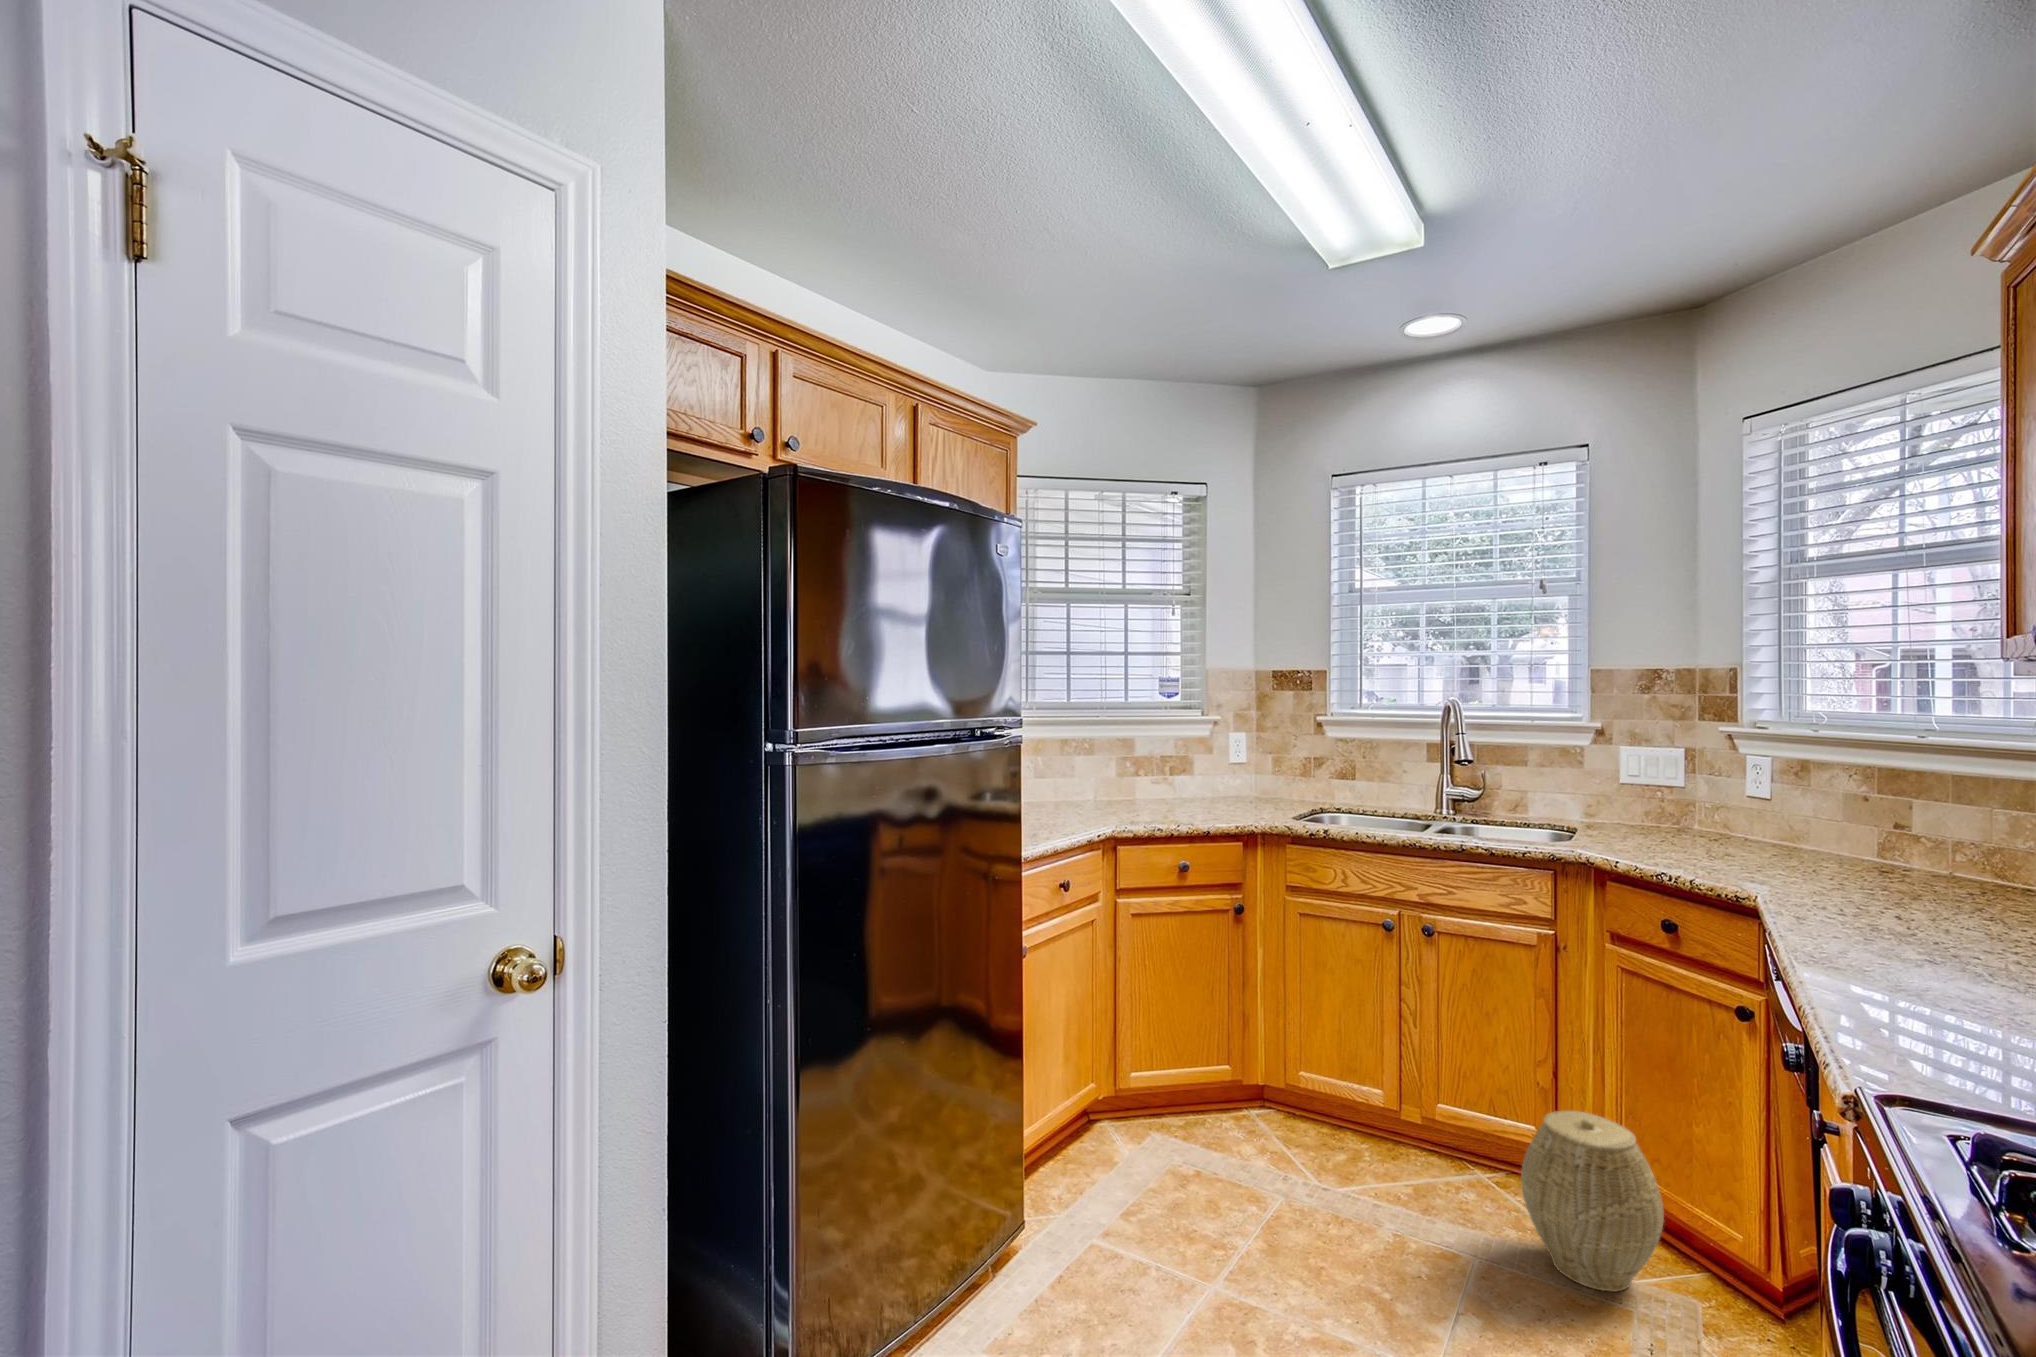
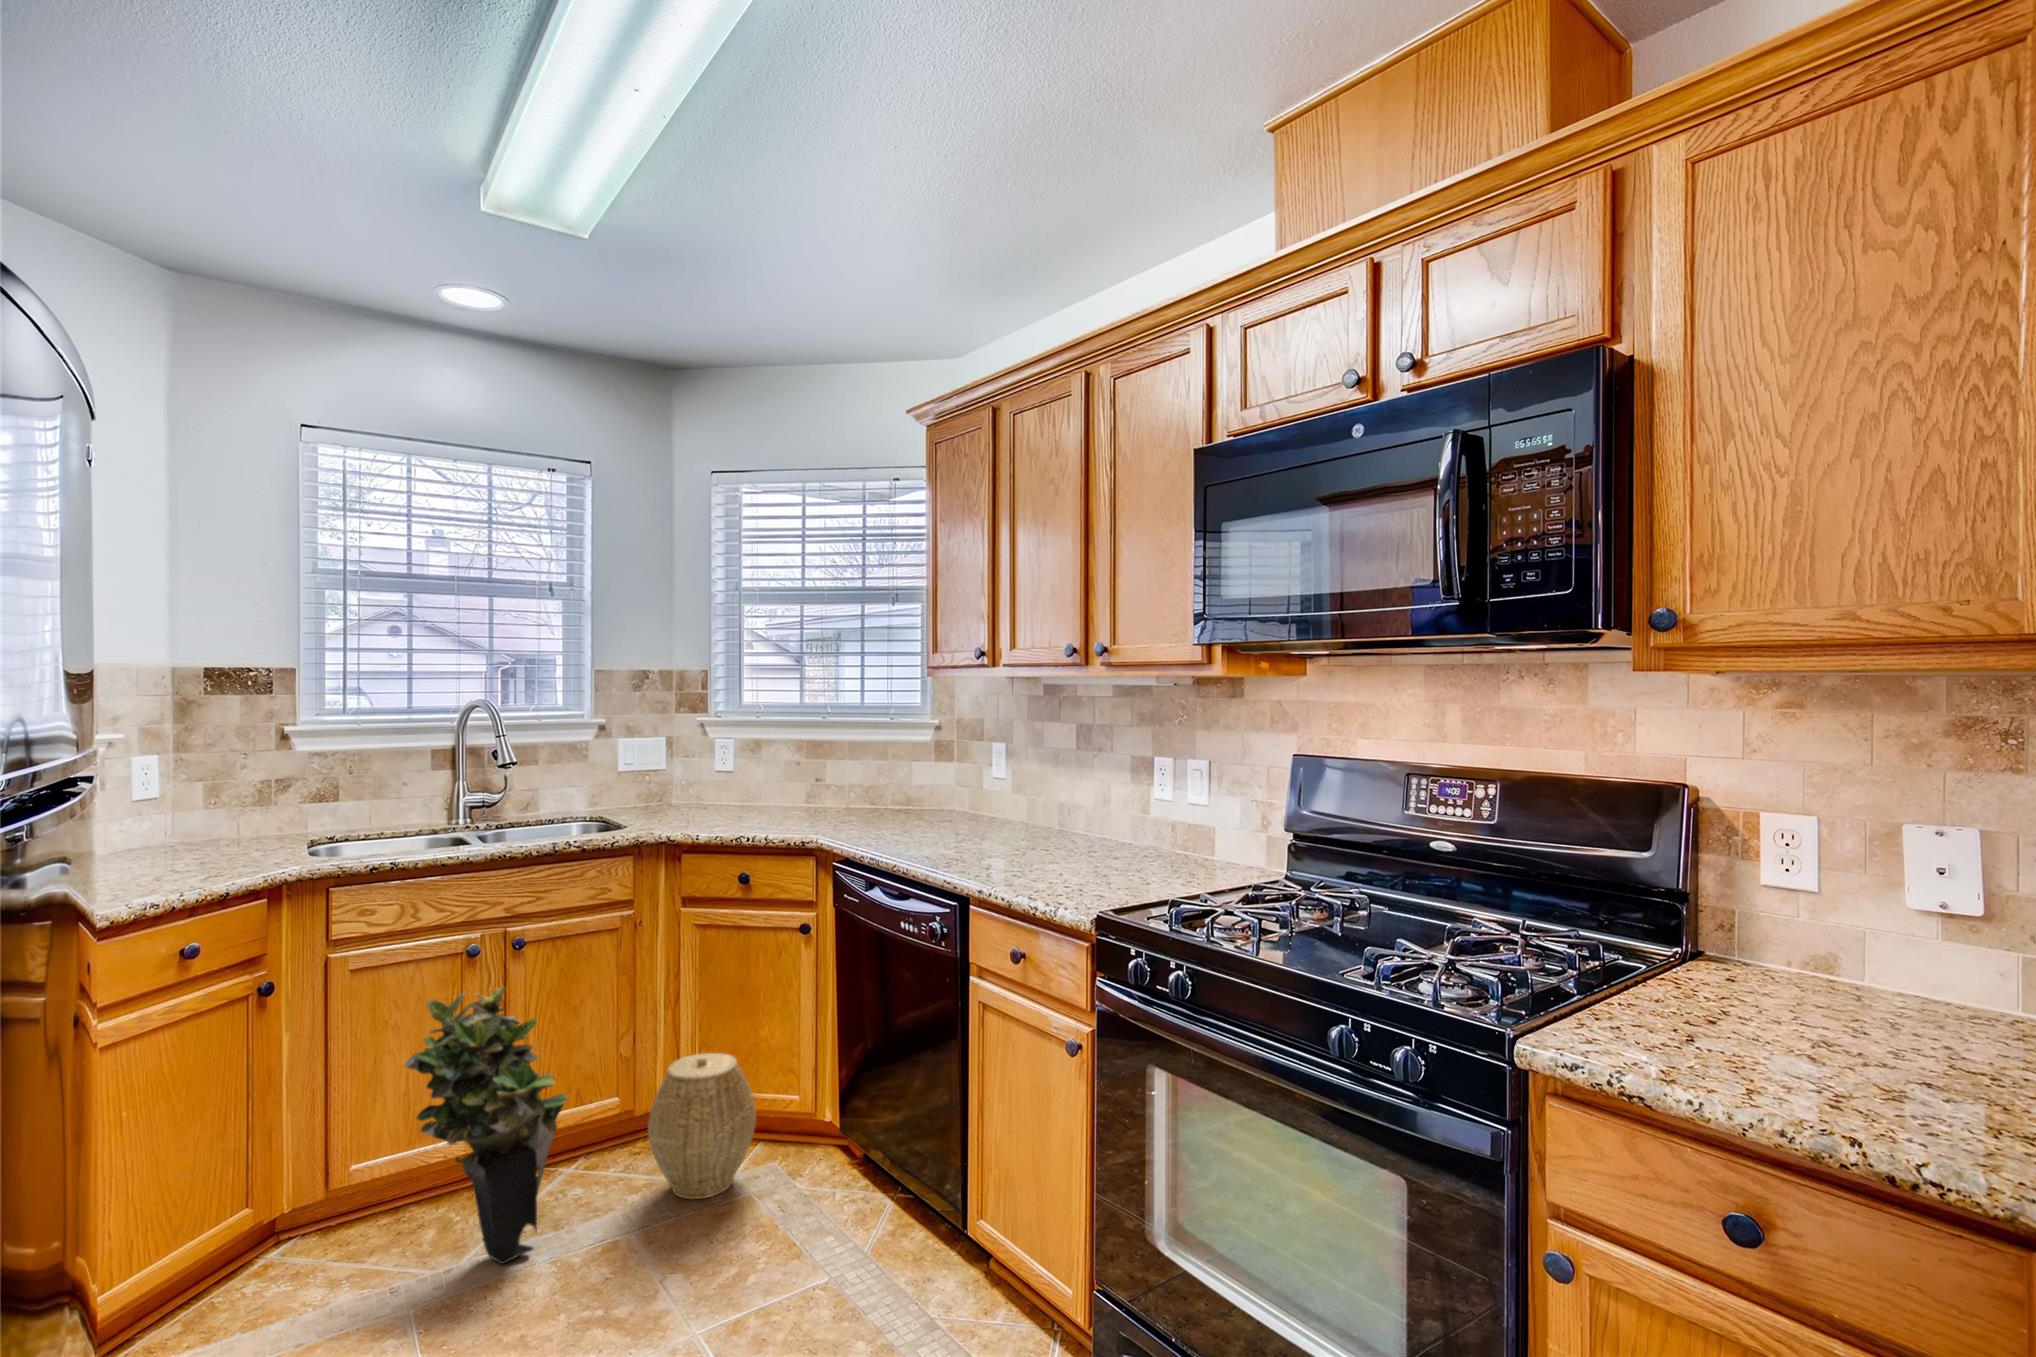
potted plant: none [1300,956,1436,1215] -> present [405,988,567,1264]

